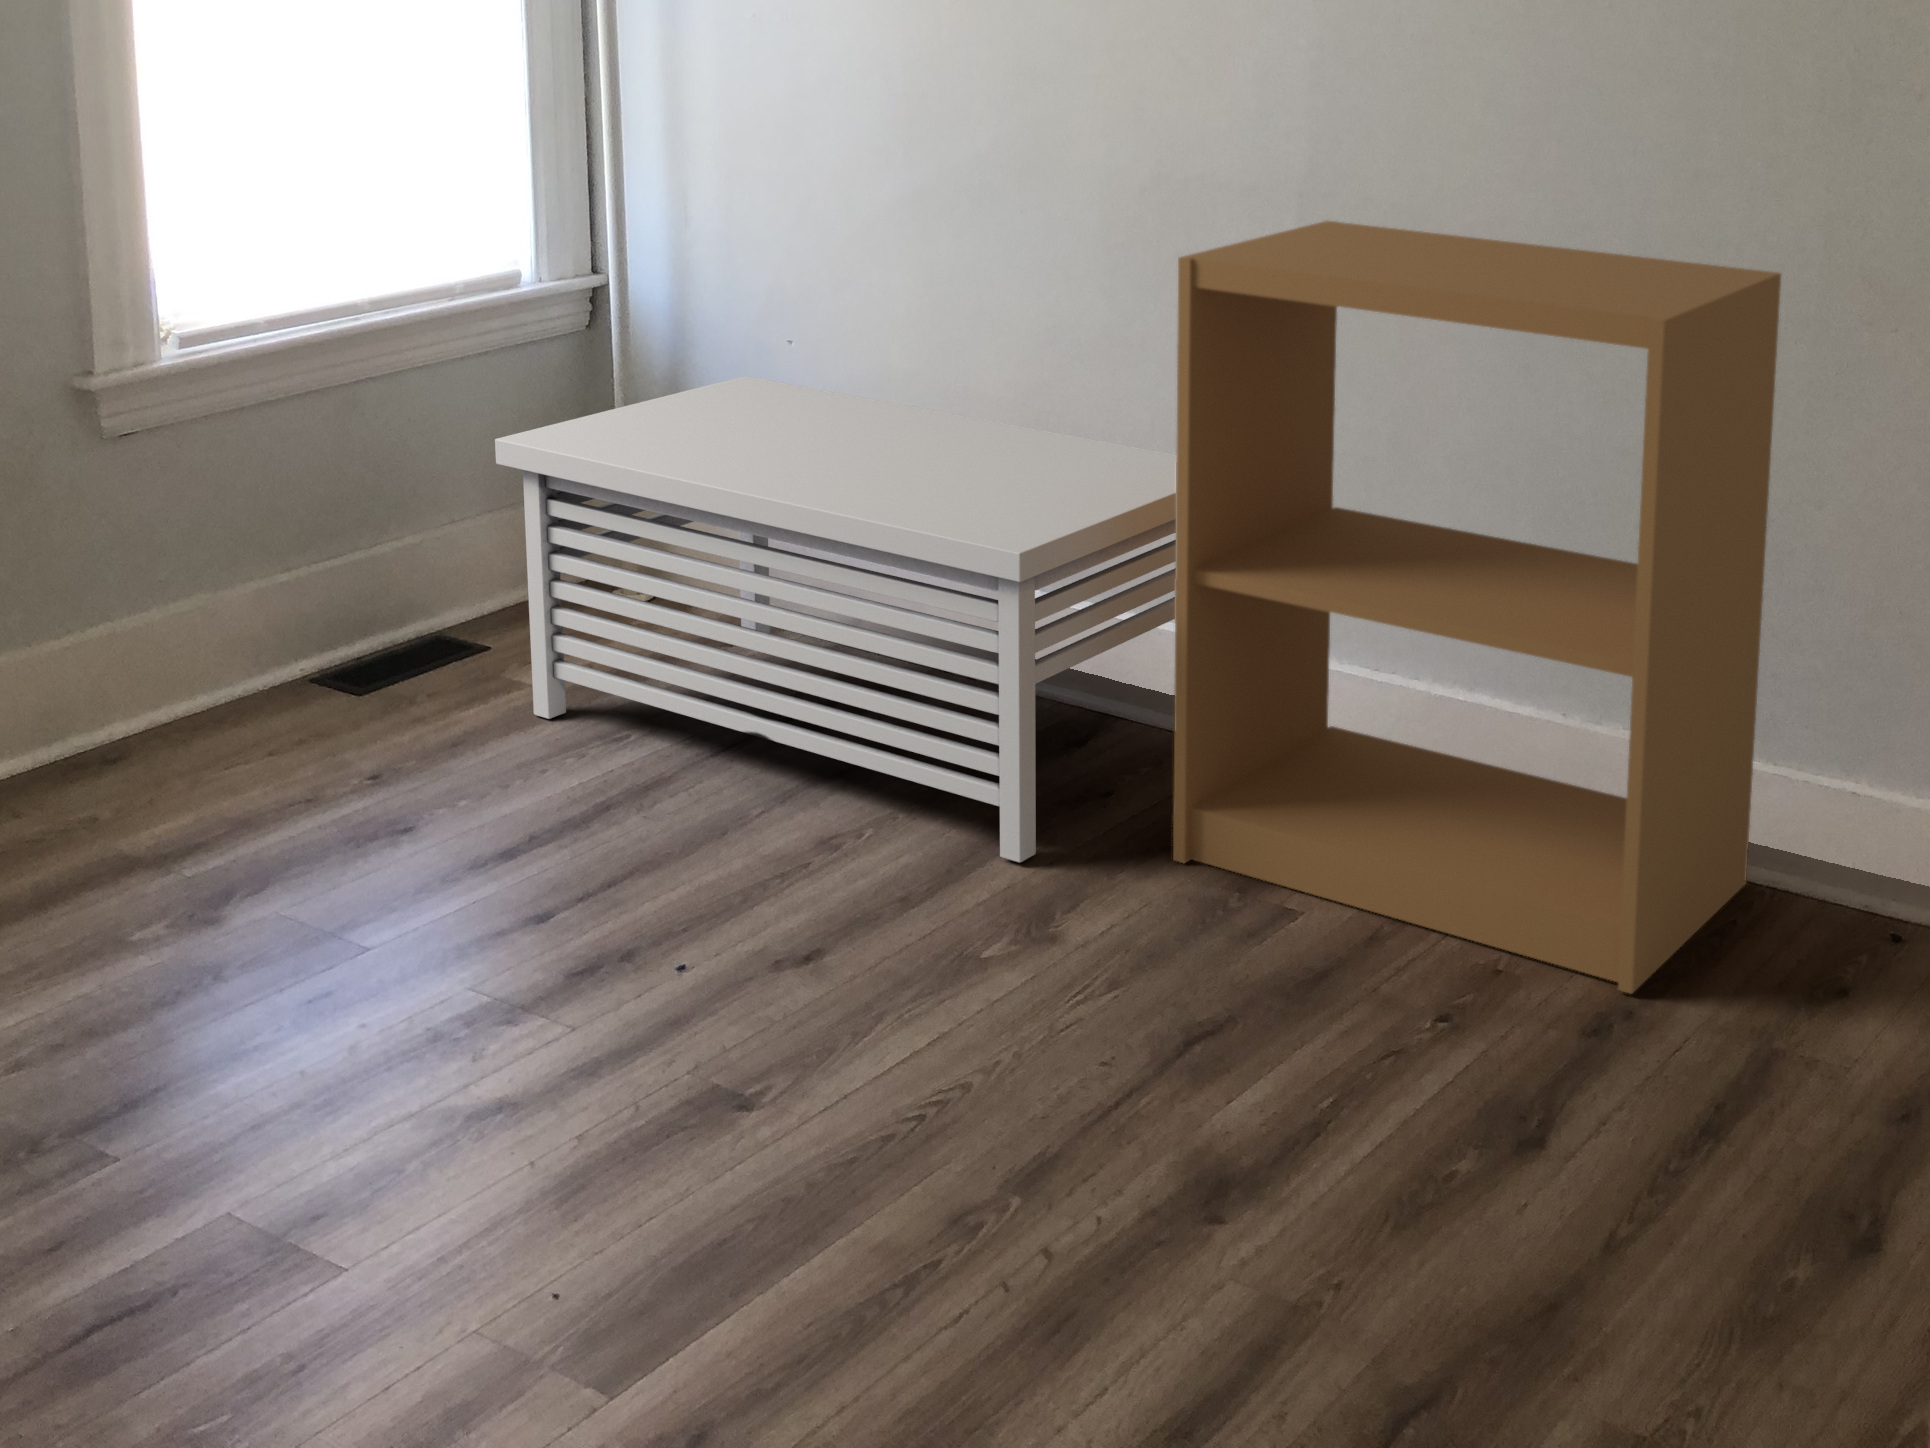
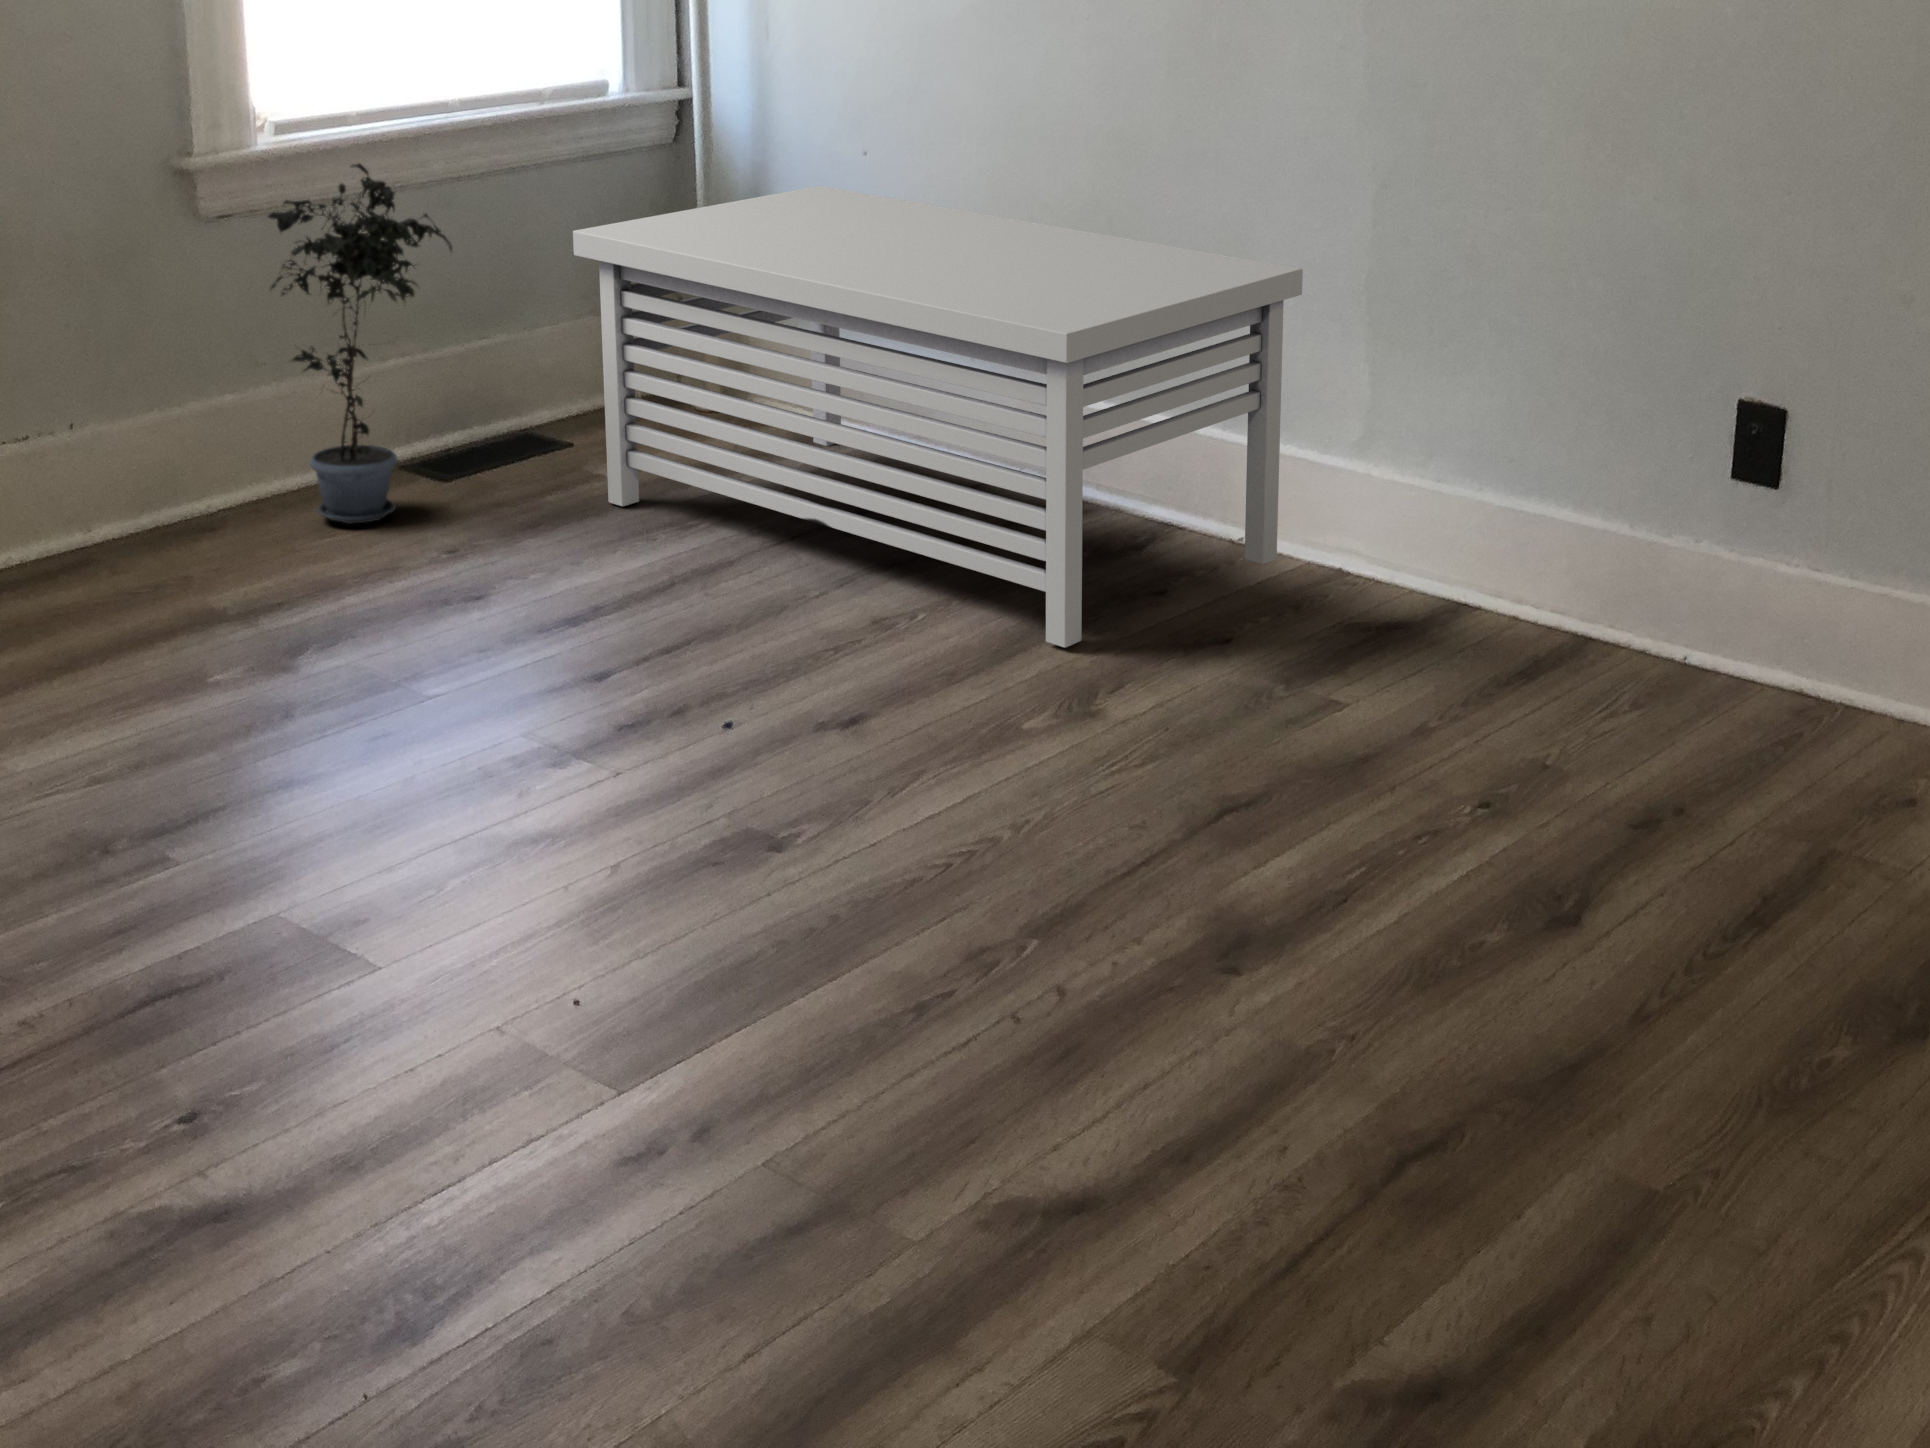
bookshelf: present [1173,221,1781,994] -> none [1219,12,1866,794]
potted plant: none [165,375,370,751] -> present [268,163,452,524]

